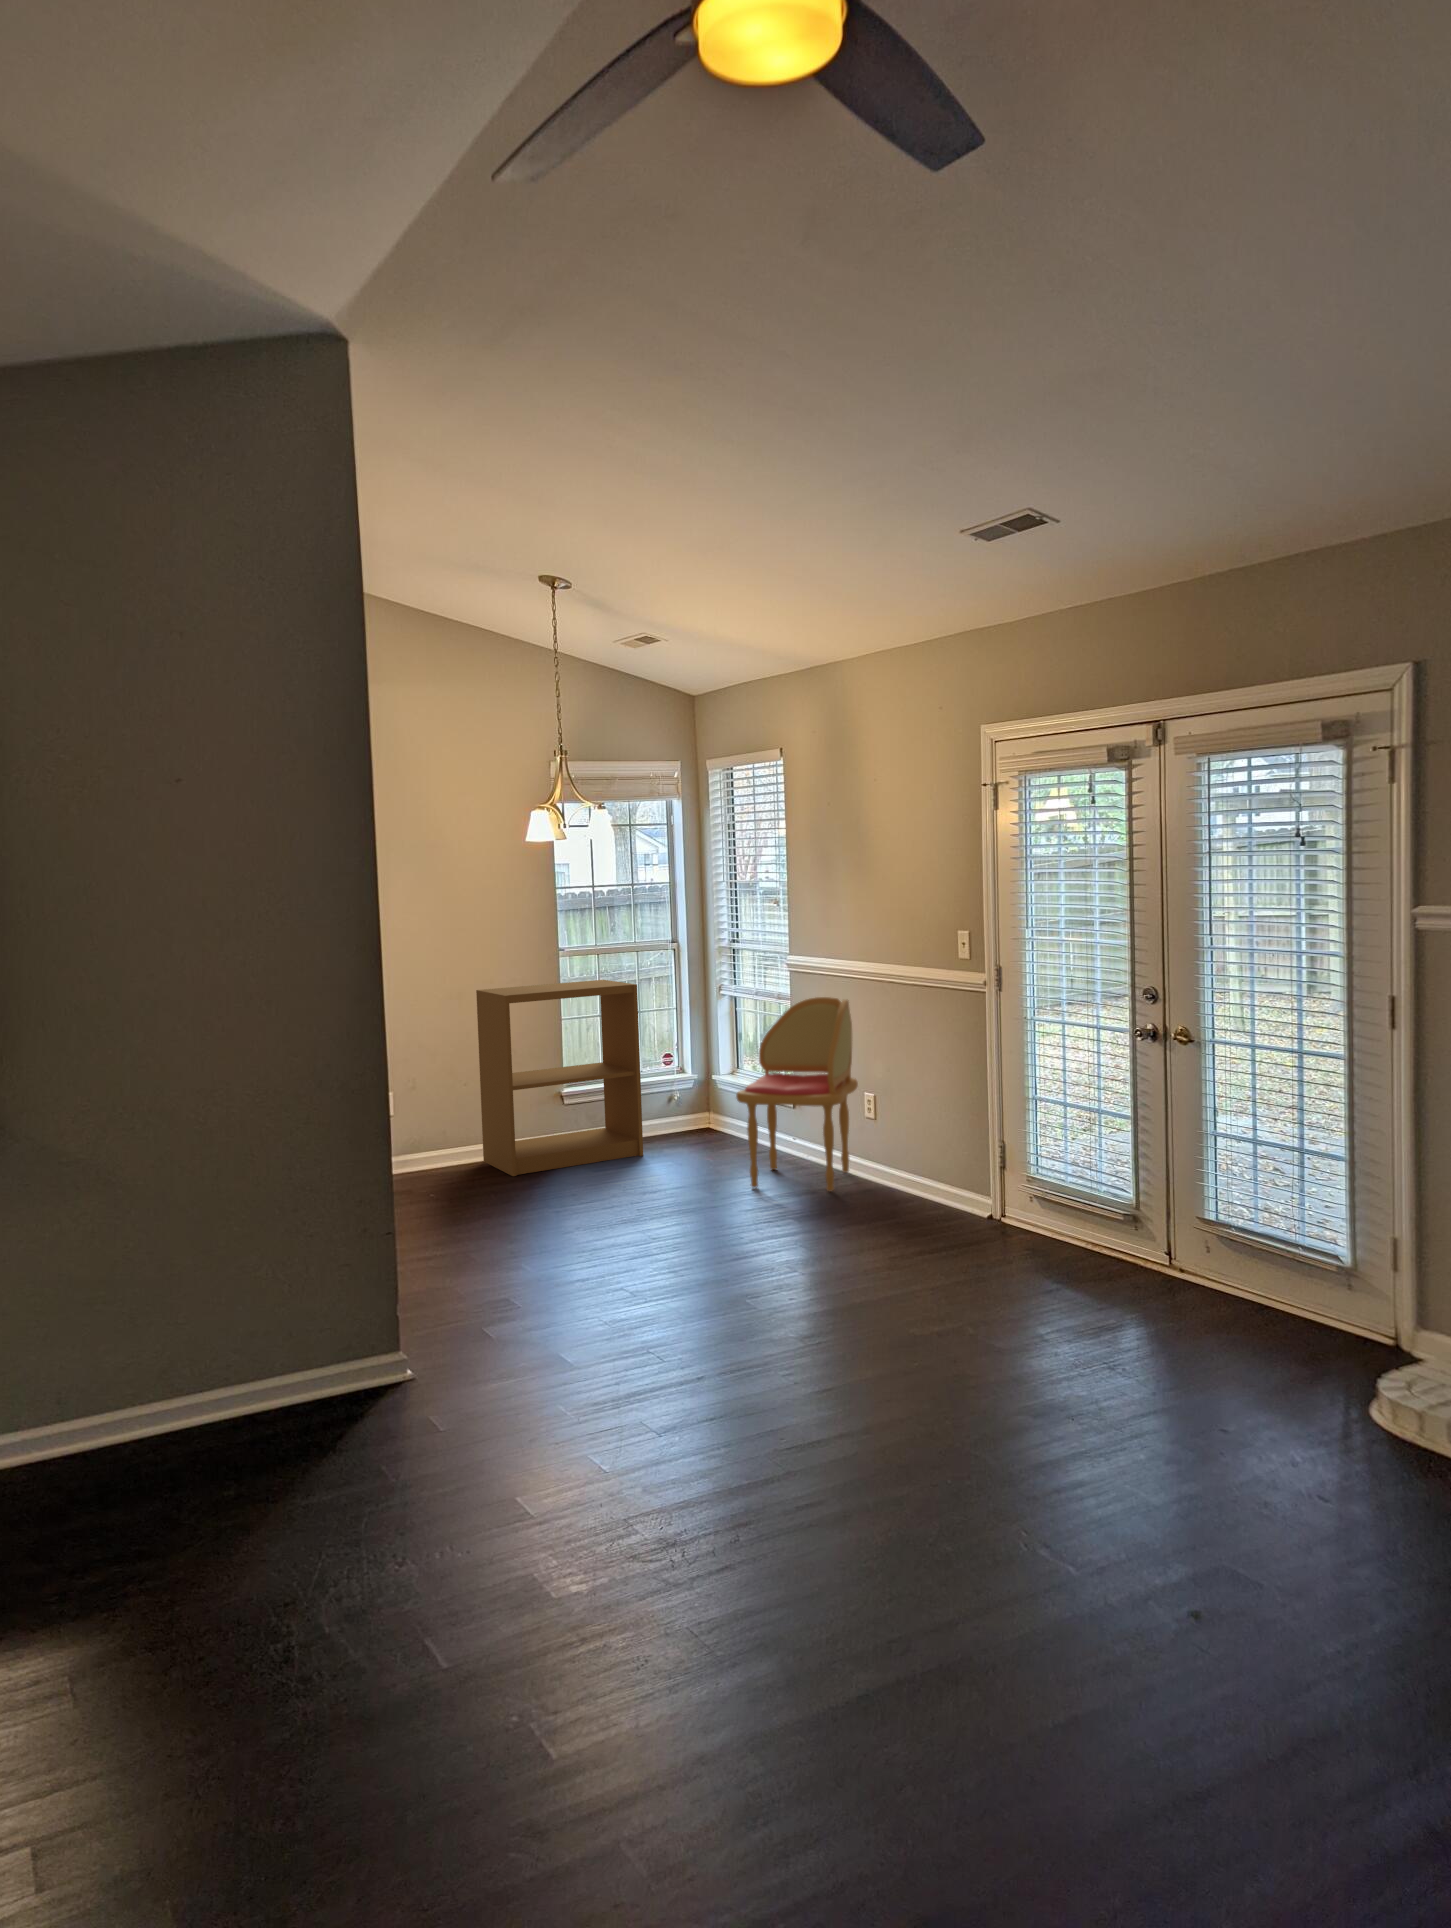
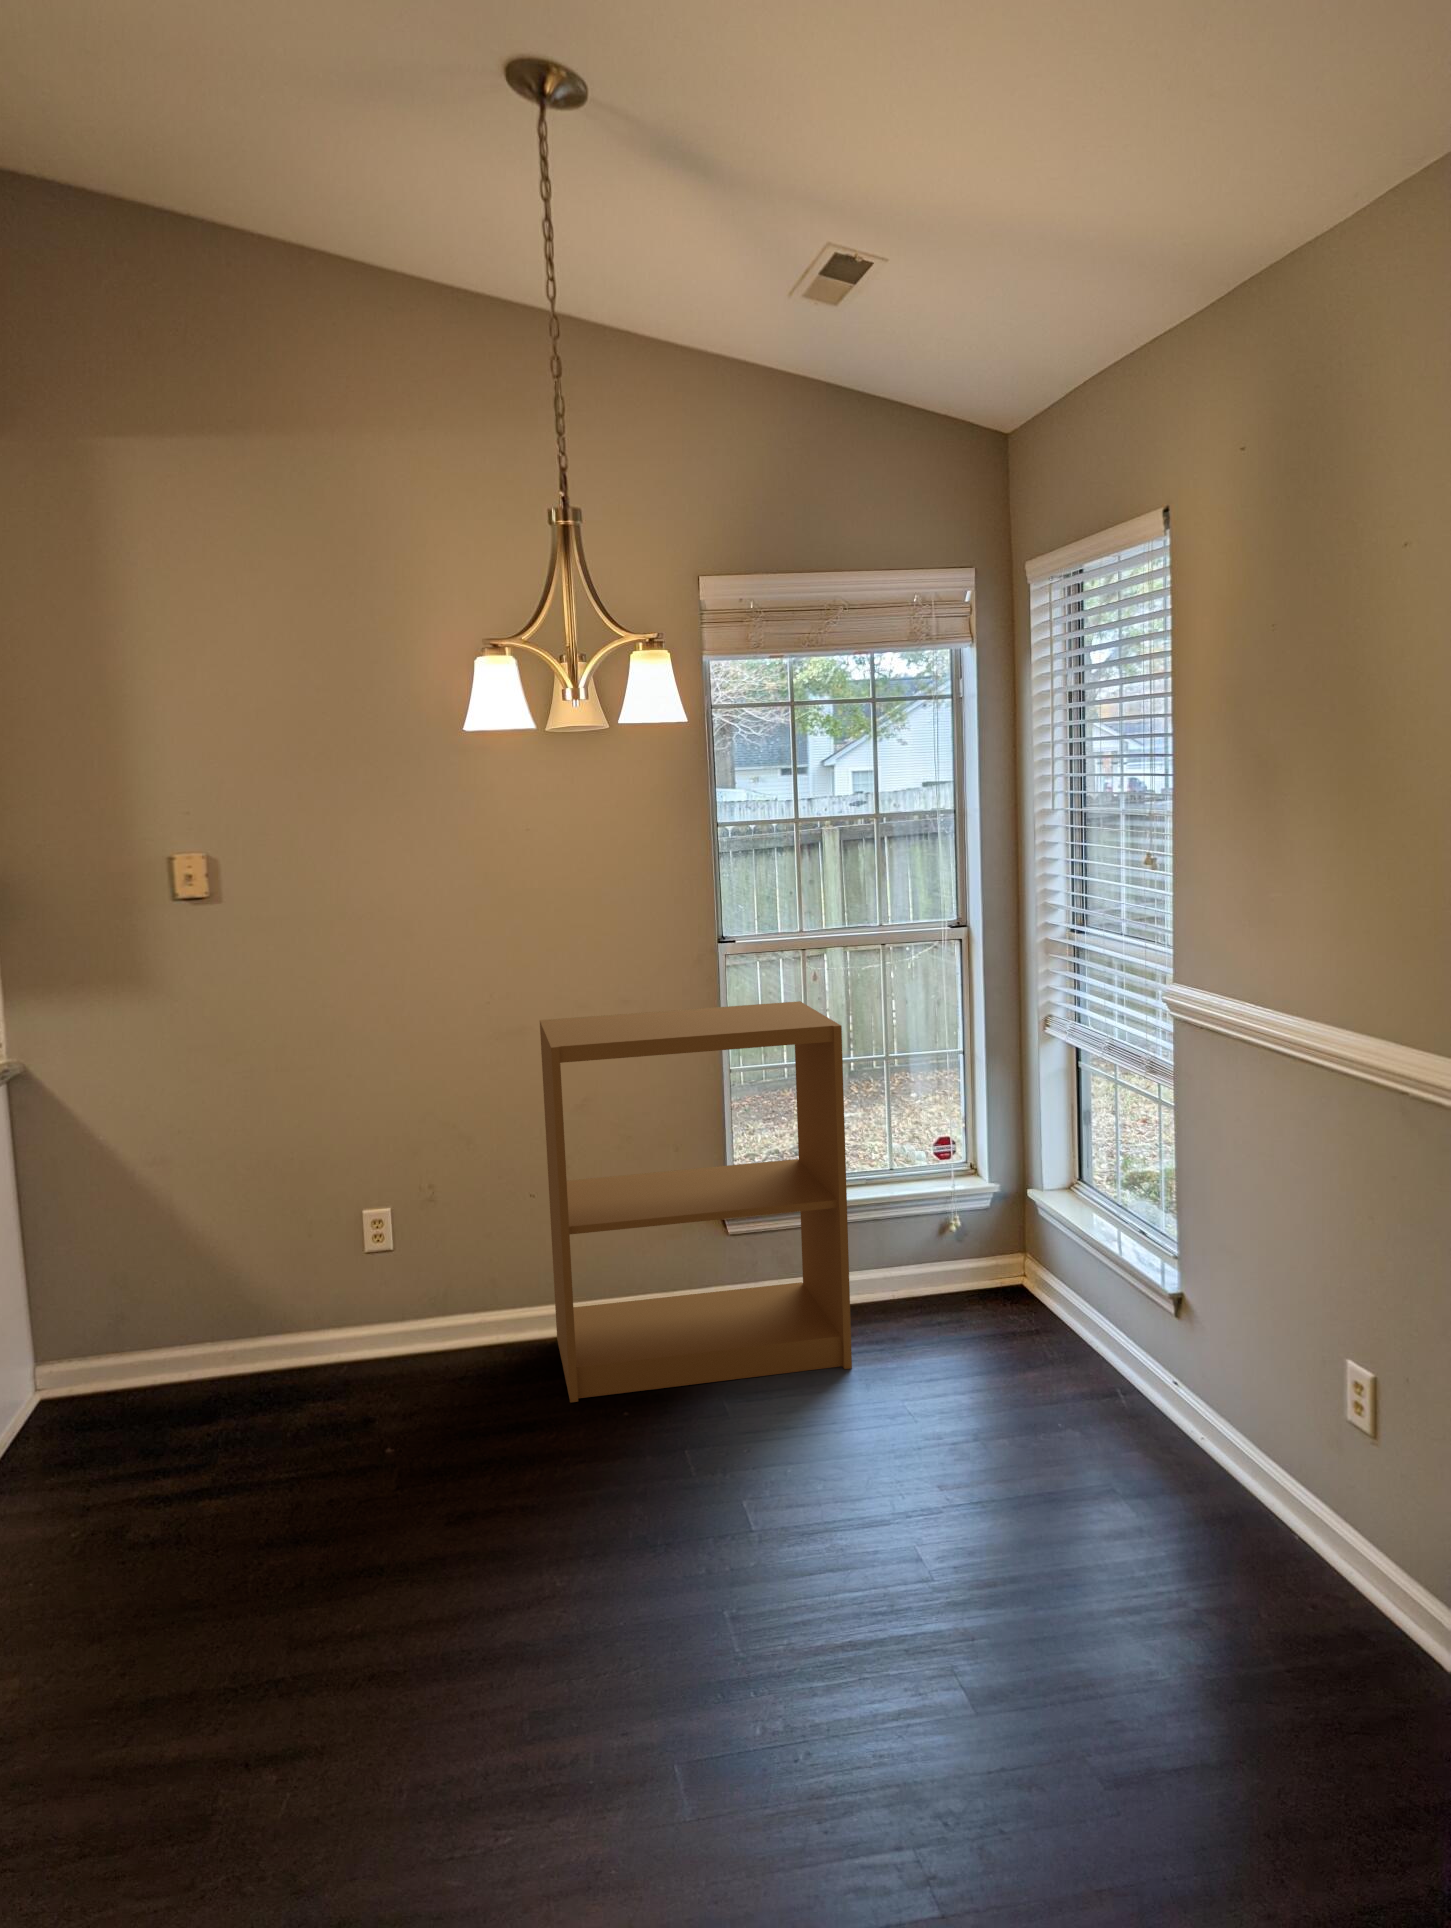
dining chair: present [736,997,858,1191] -> none [1000,1100,1328,1625]

